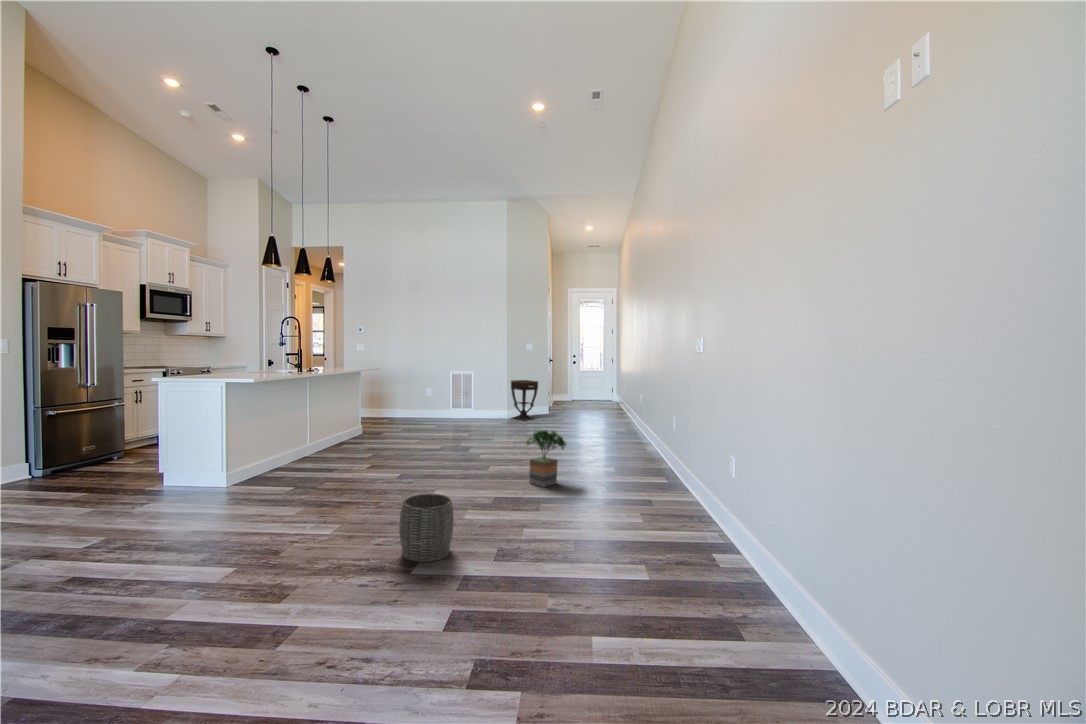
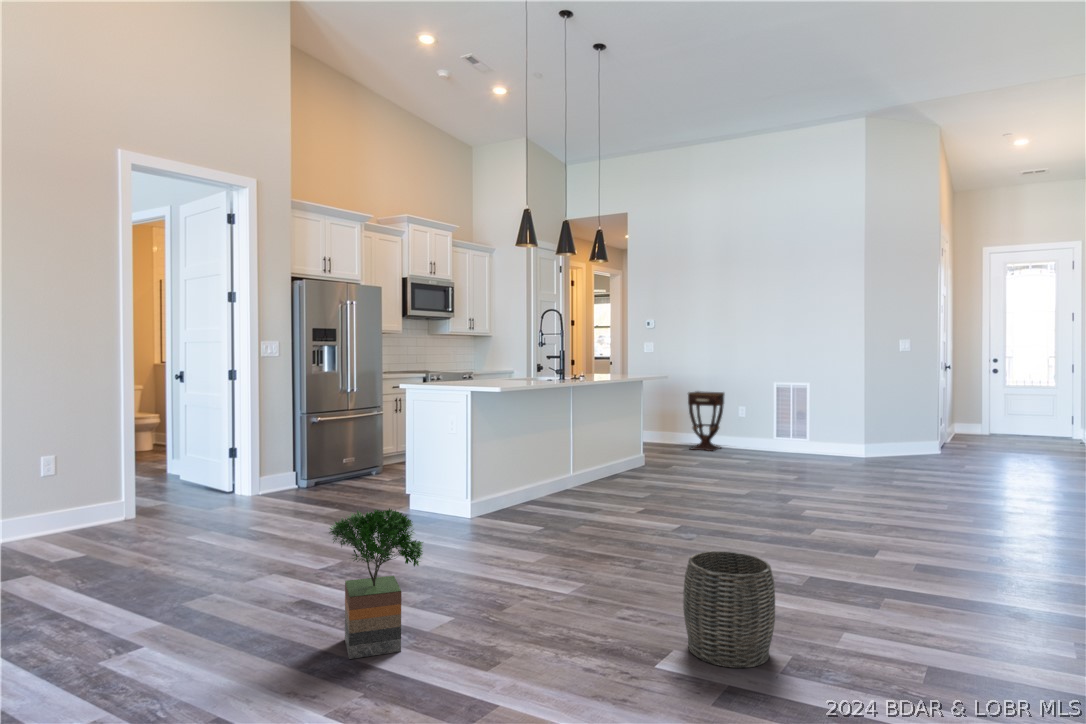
side table: present [511,380,538,421] -> present [688,391,724,451]
potted tree: present [526,430,566,487] -> present [329,508,423,659]

